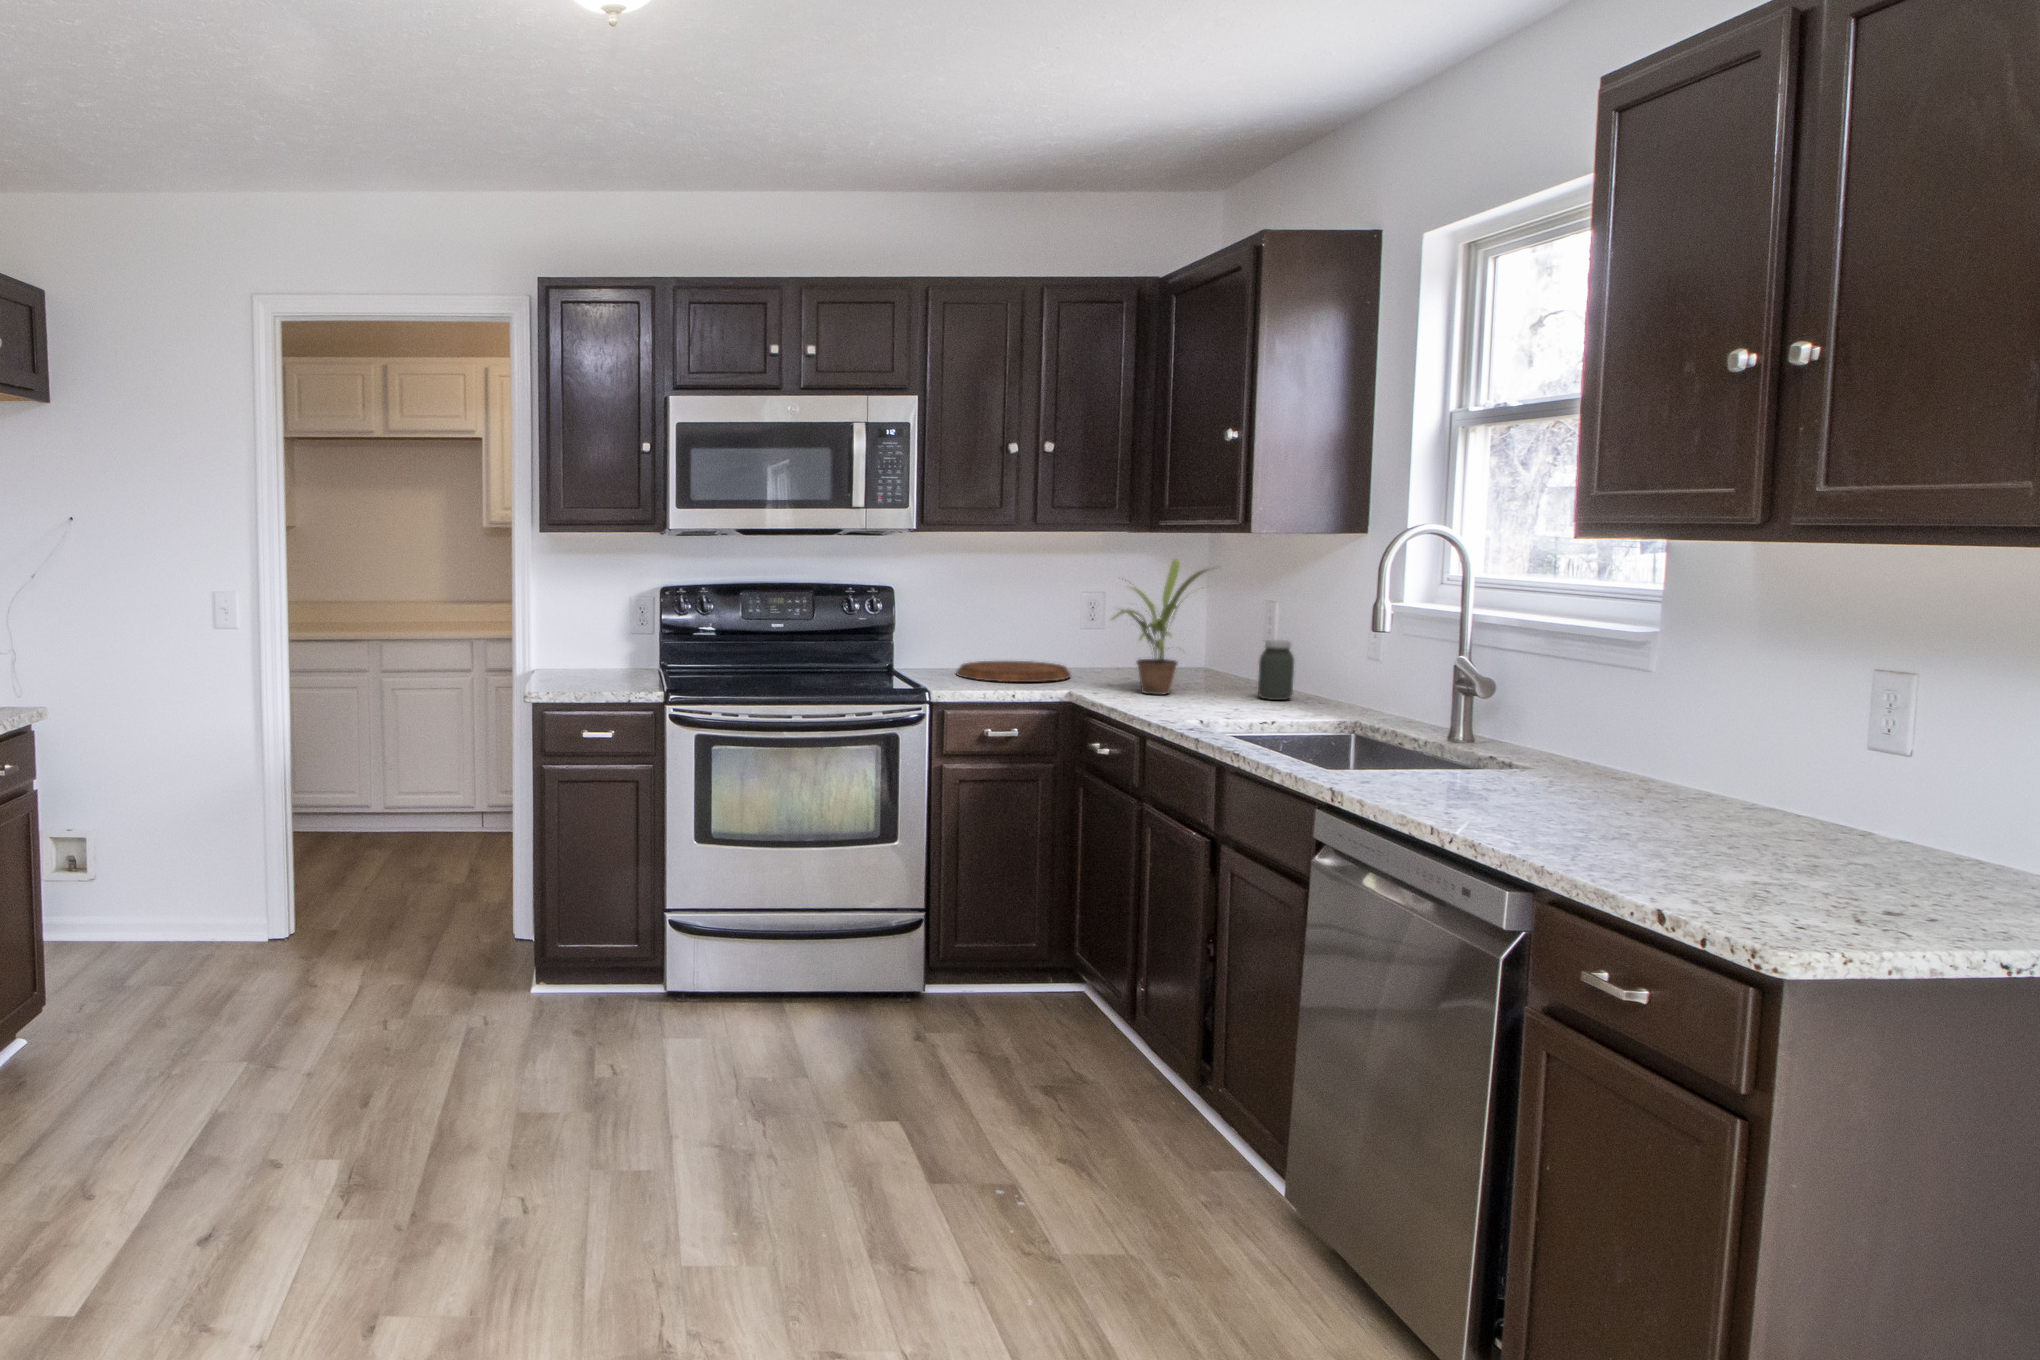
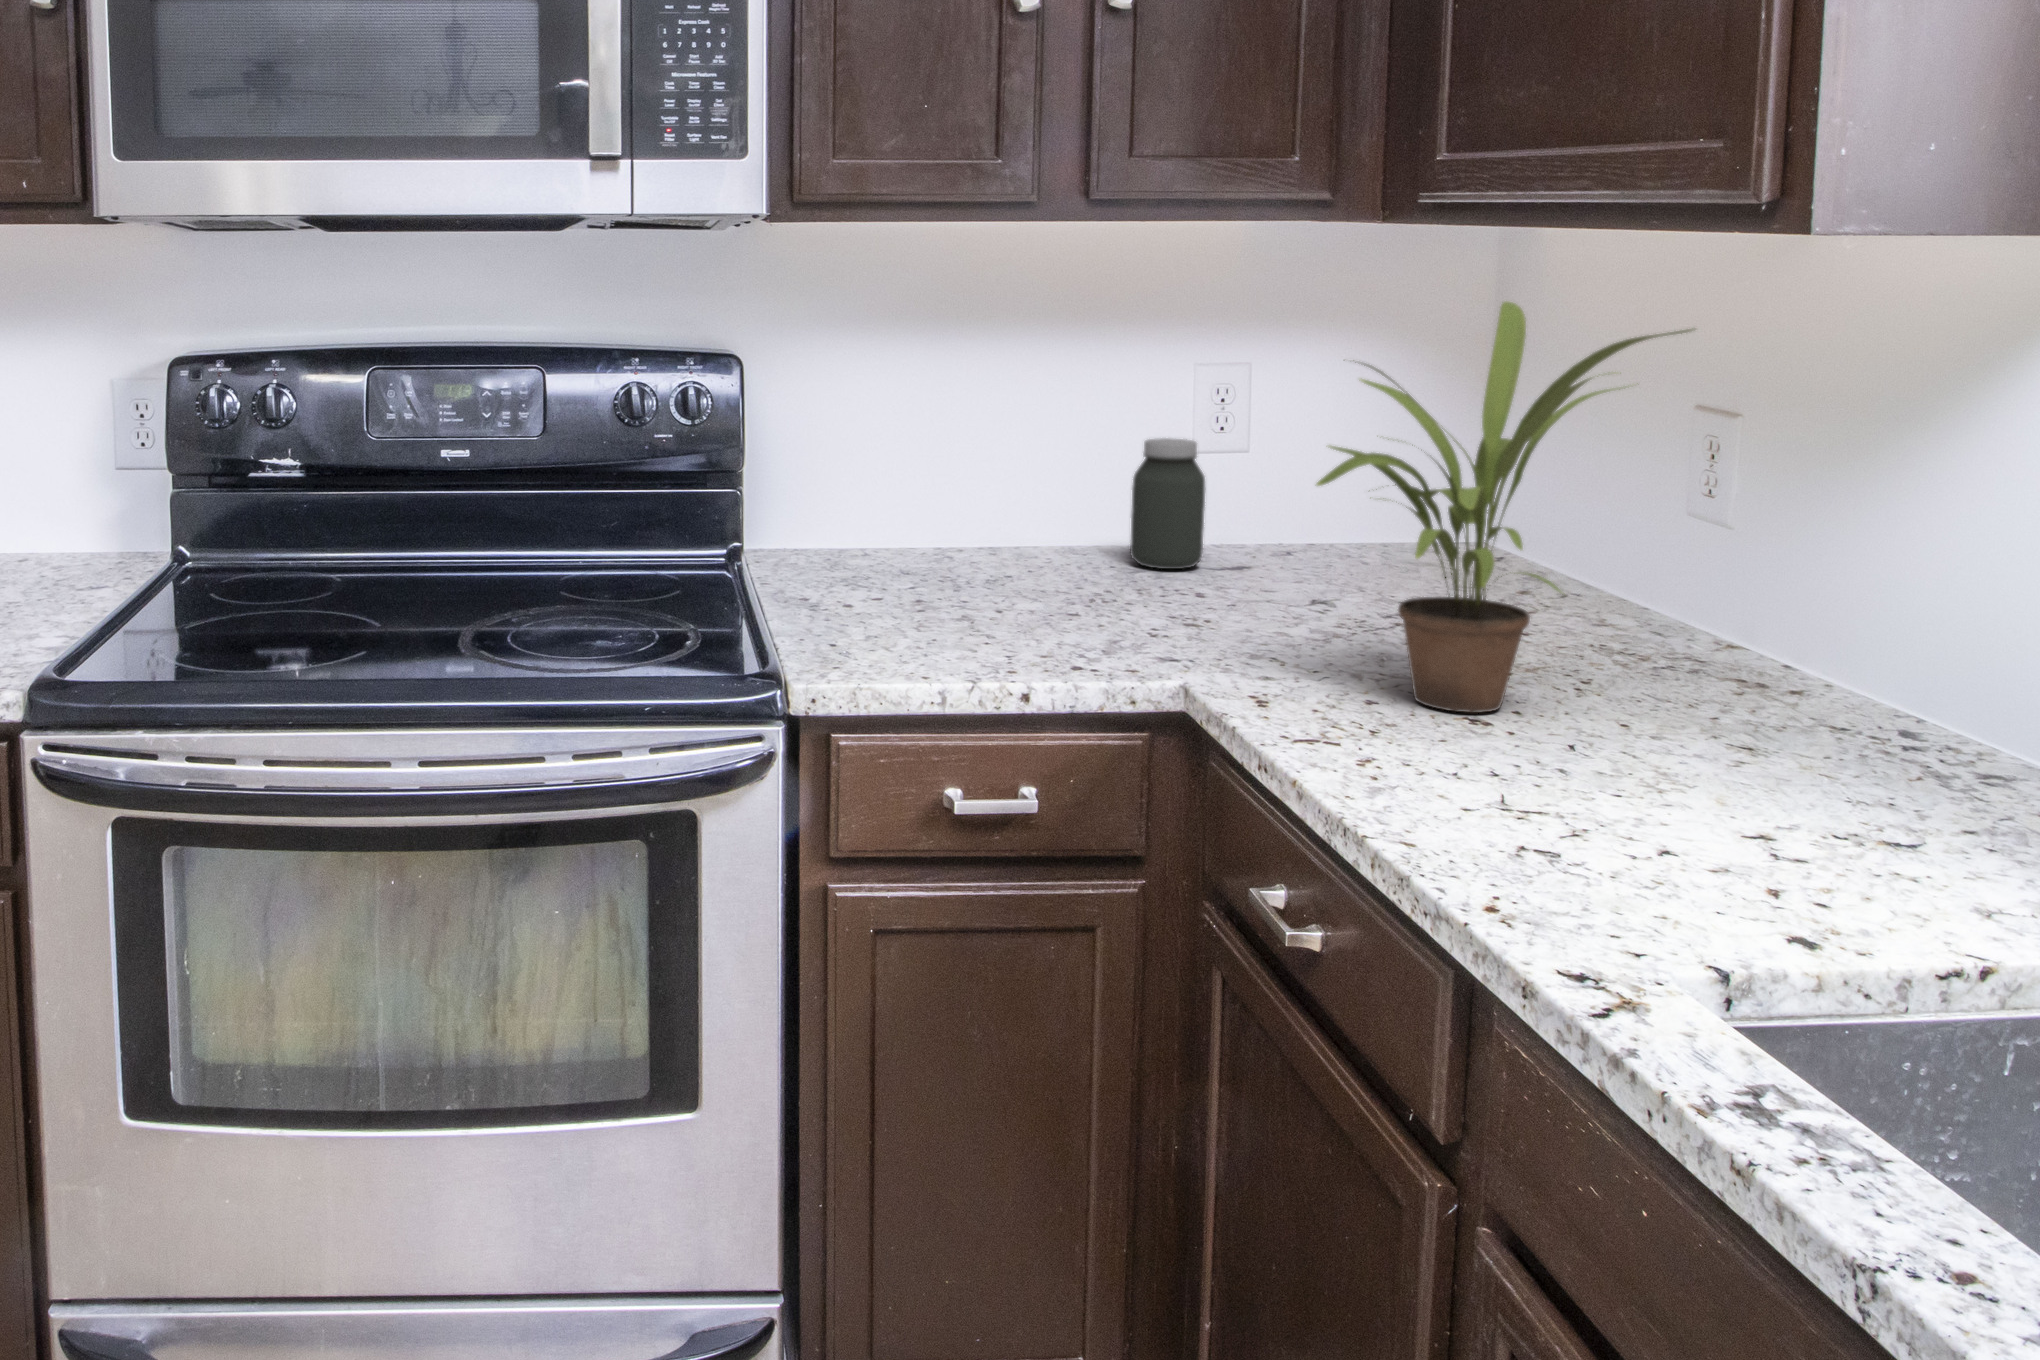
jar: present [1258,640,1294,700] -> present [1130,438,1205,569]
cutting board: present [957,661,1071,682] -> none [880,563,1188,647]

